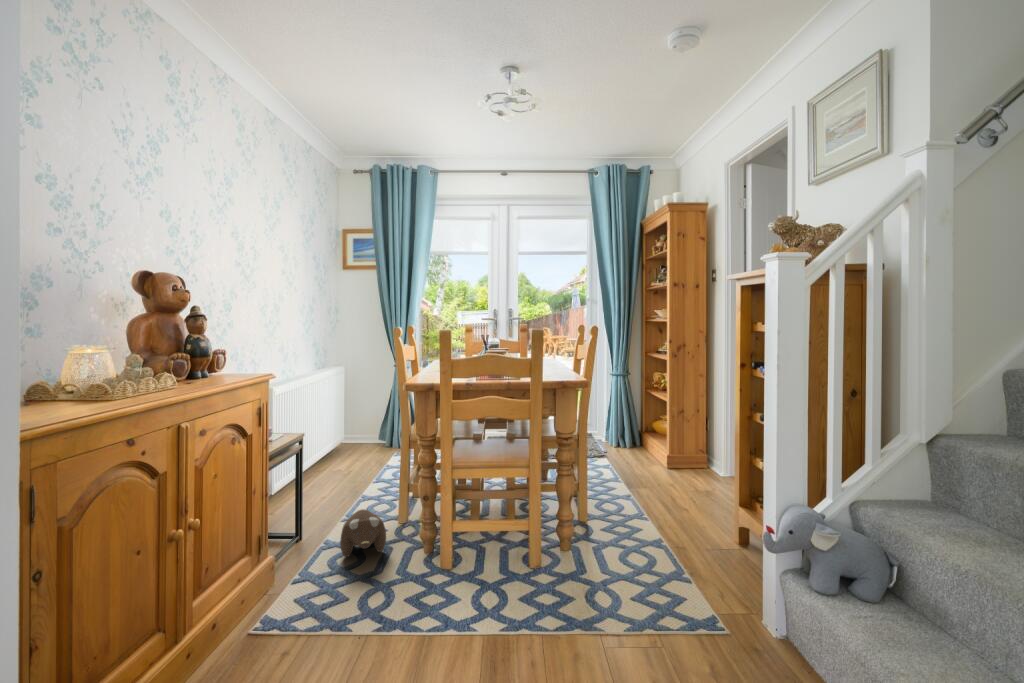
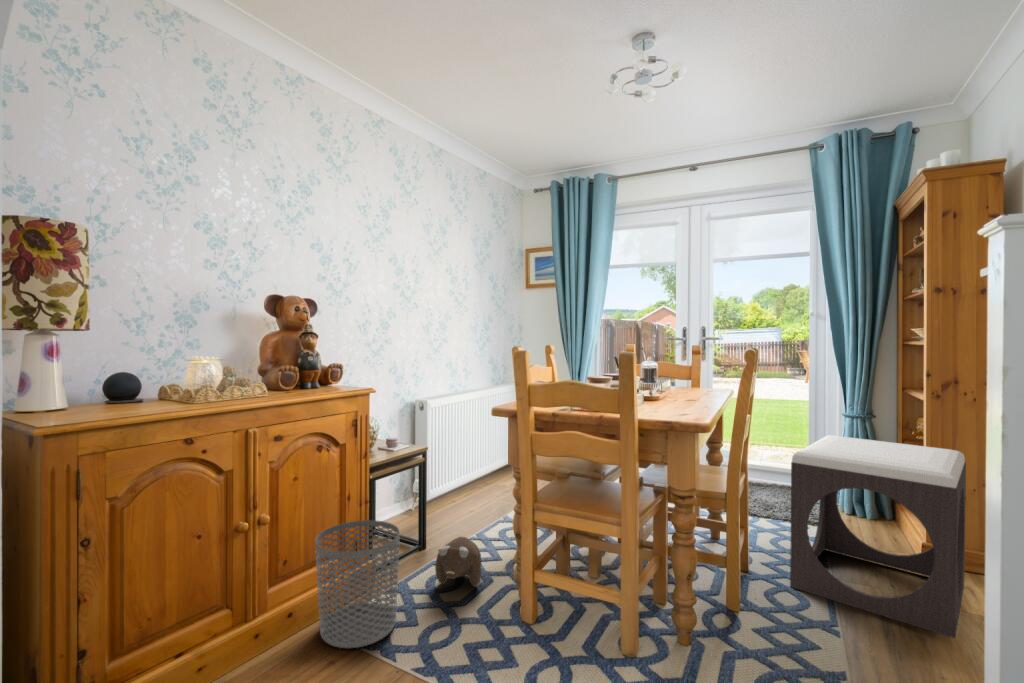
footstool: none [608,389,706,509] -> present [790,435,966,638]
waste bin: none [242,506,332,636] -> present [315,520,400,648]

